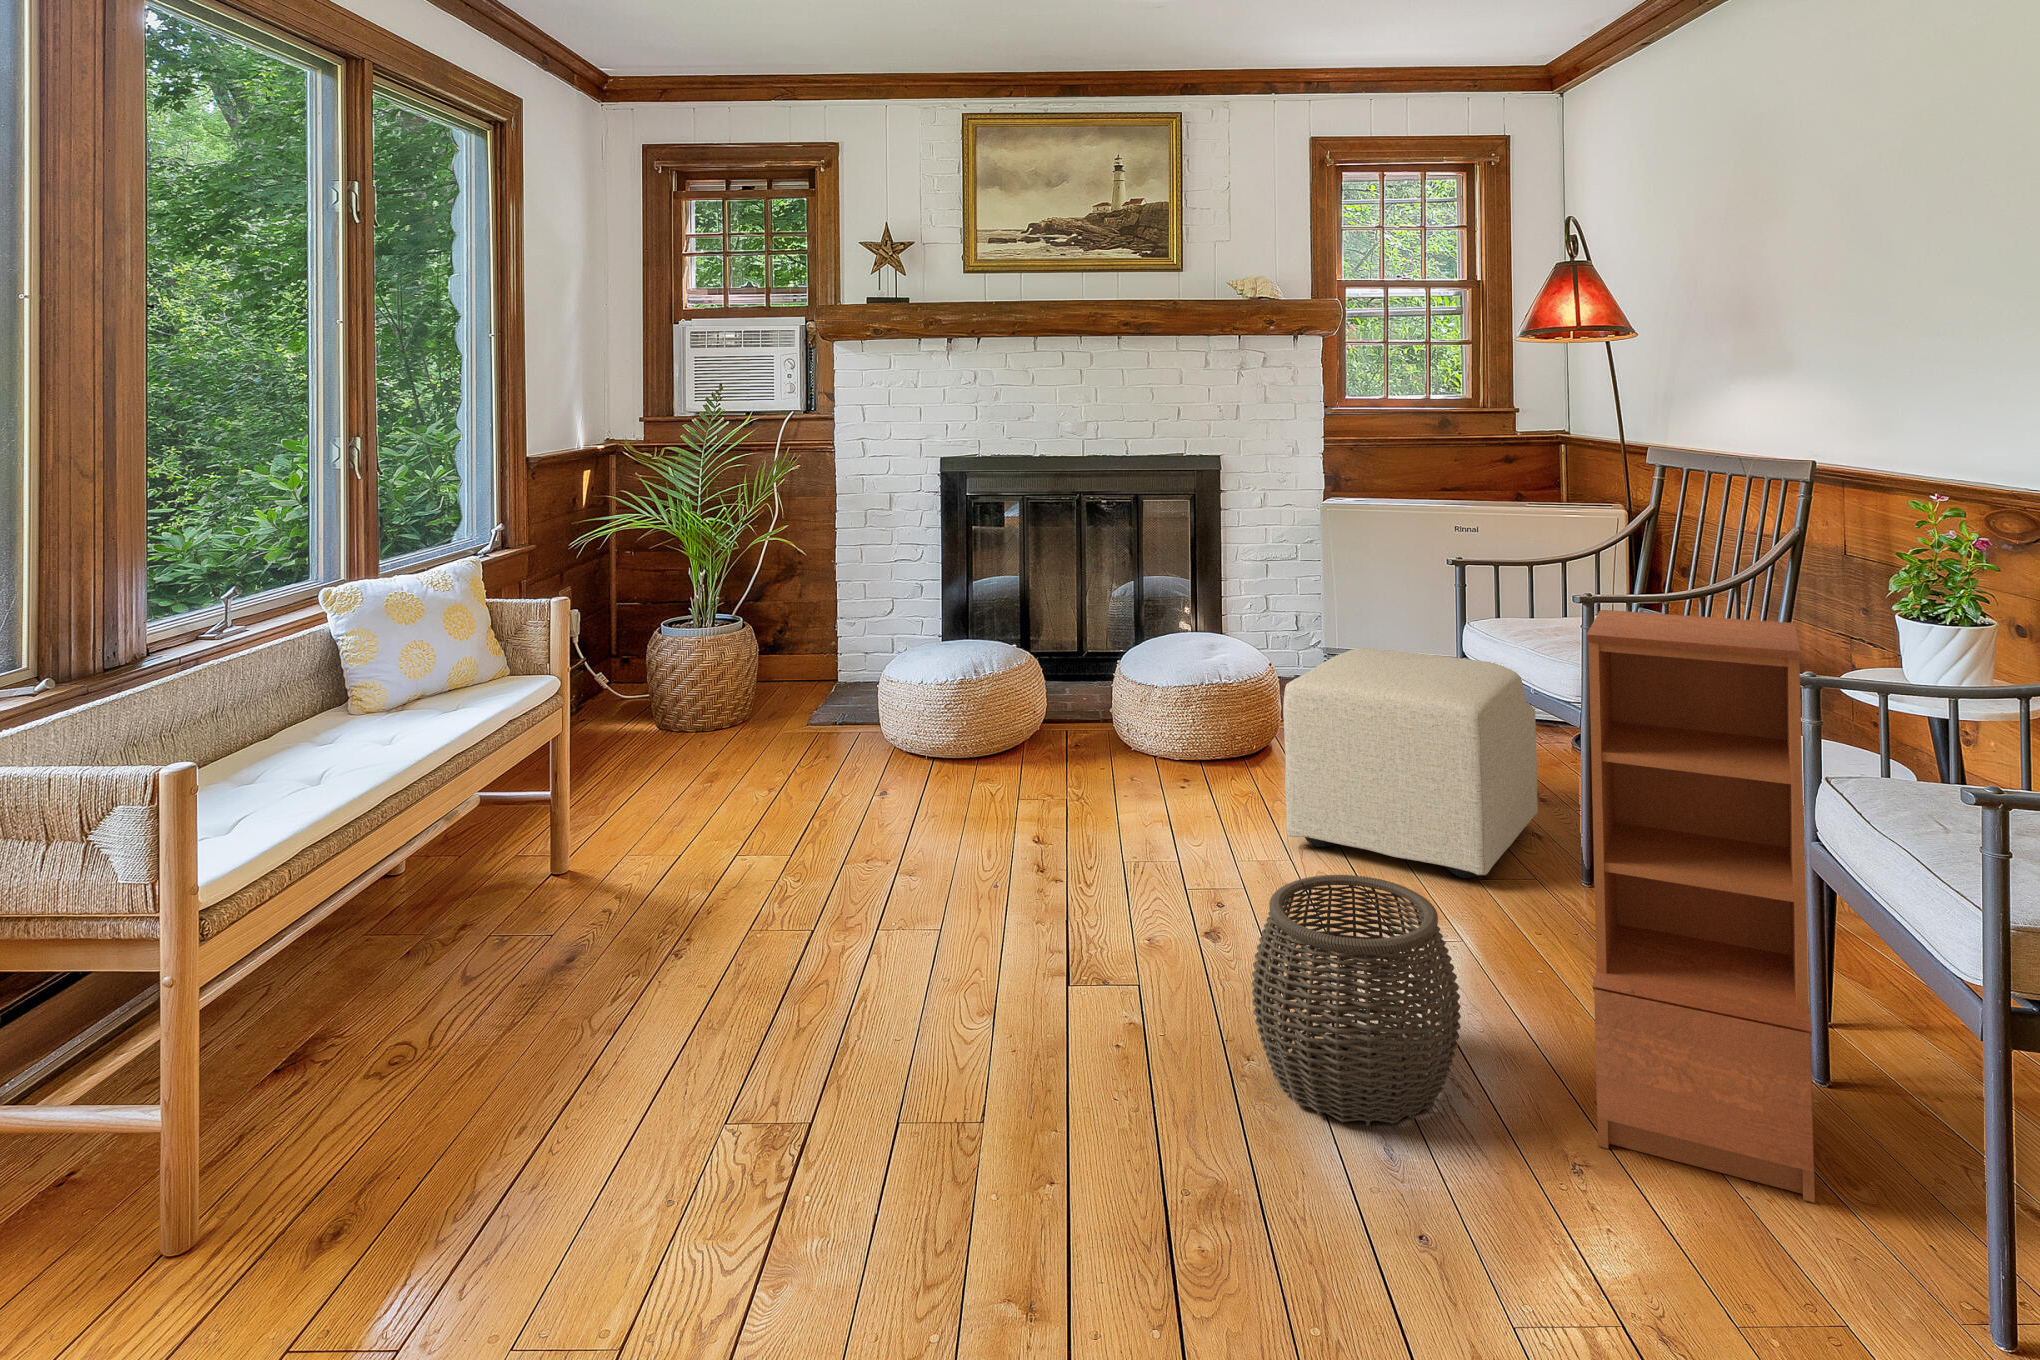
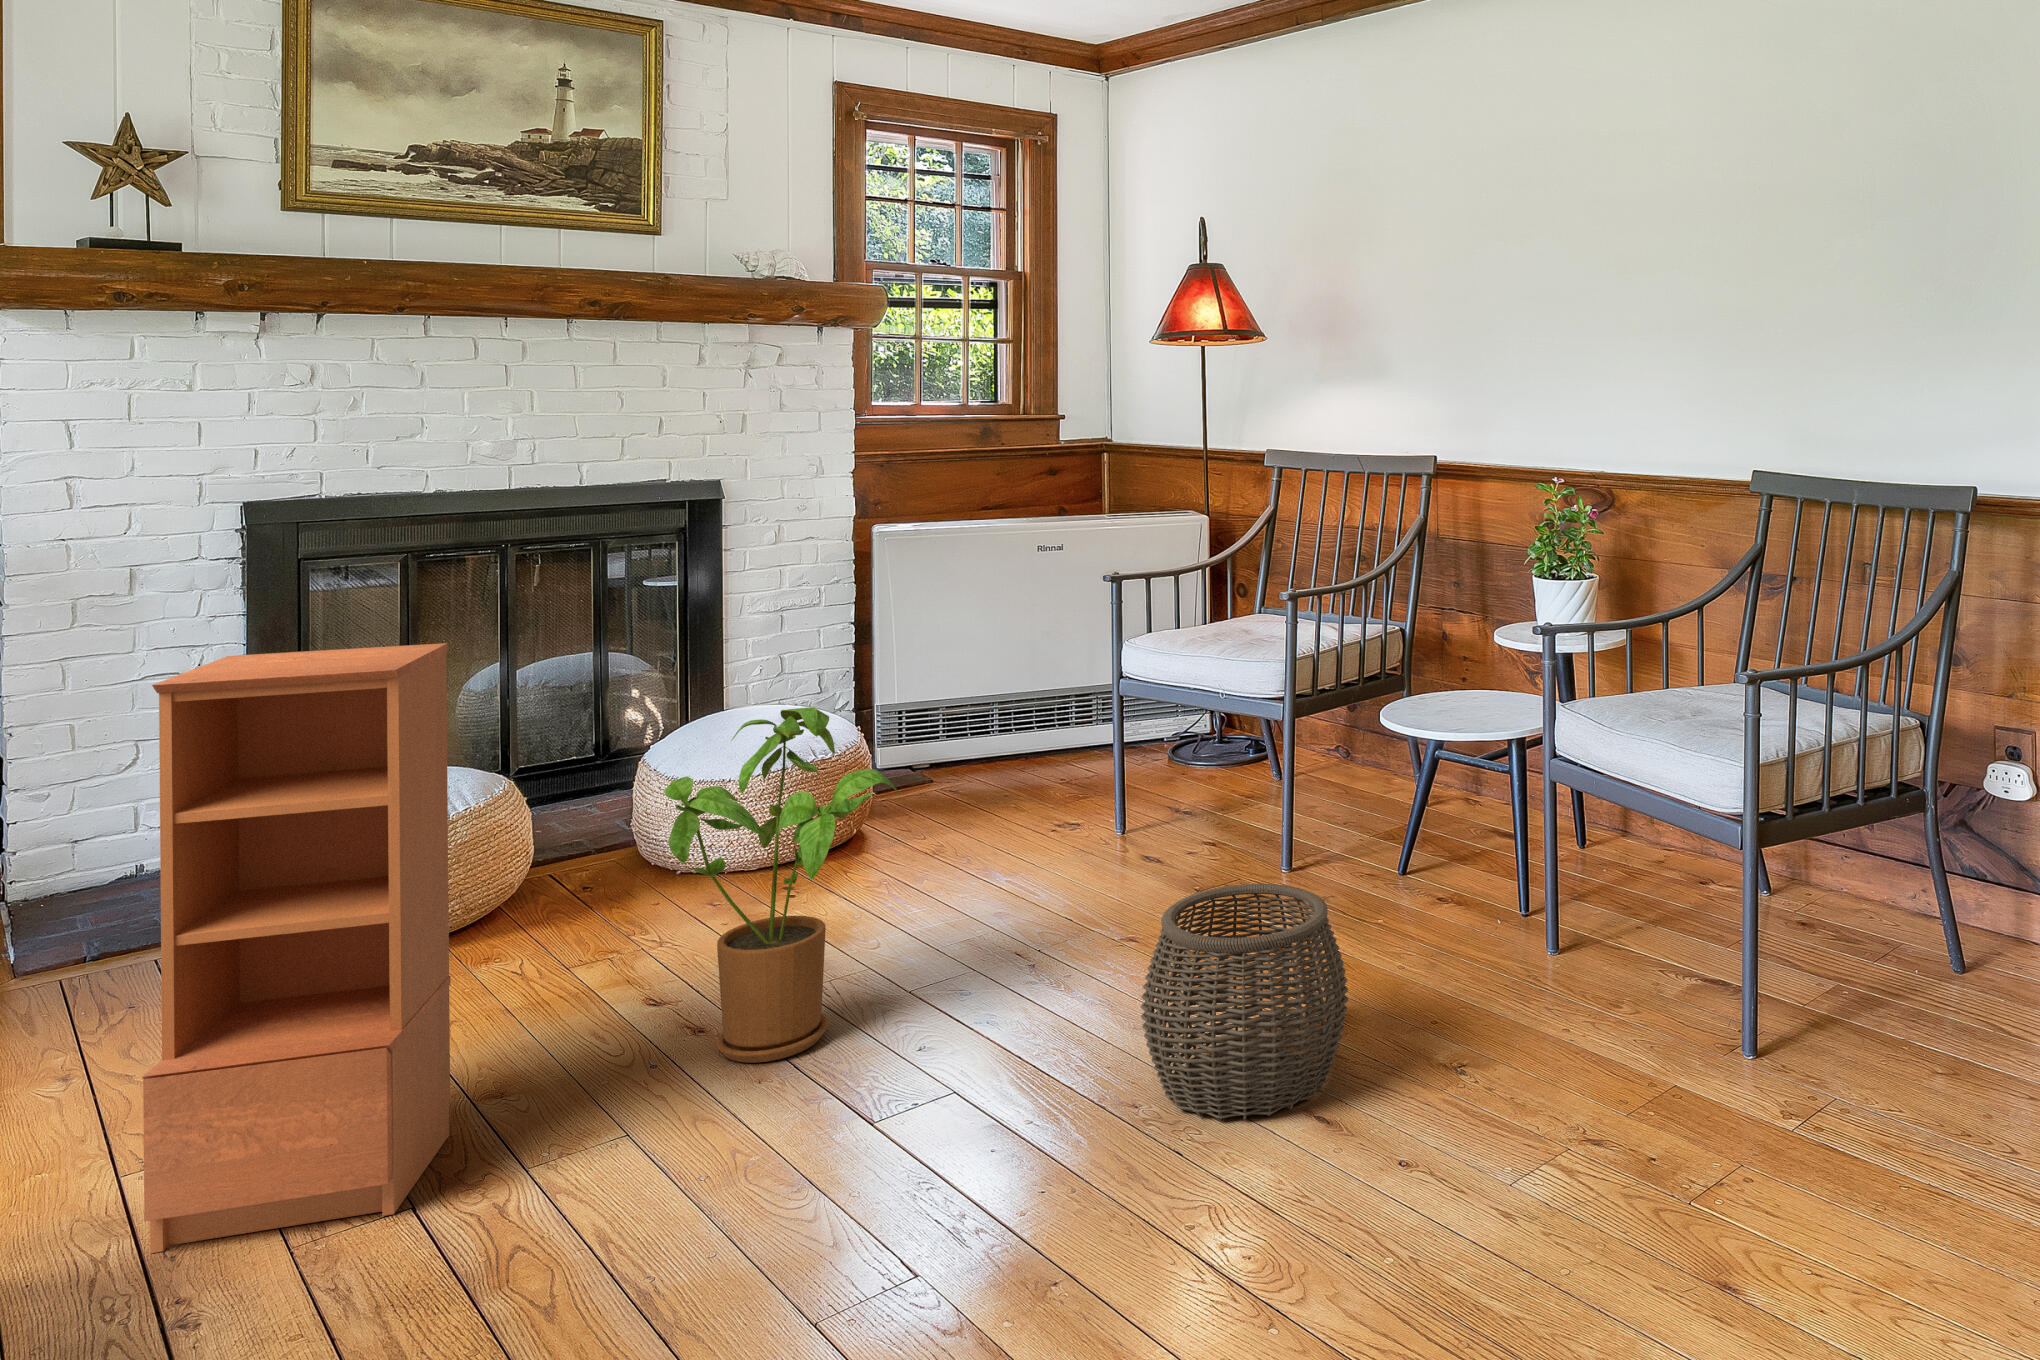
bookcase: present [1587,610,1815,1203] -> present [142,643,451,1253]
house plant: none [995,636,1155,910] -> present [664,707,899,1063]
ottoman: present [1283,648,1538,878] -> none [975,678,1210,913]

